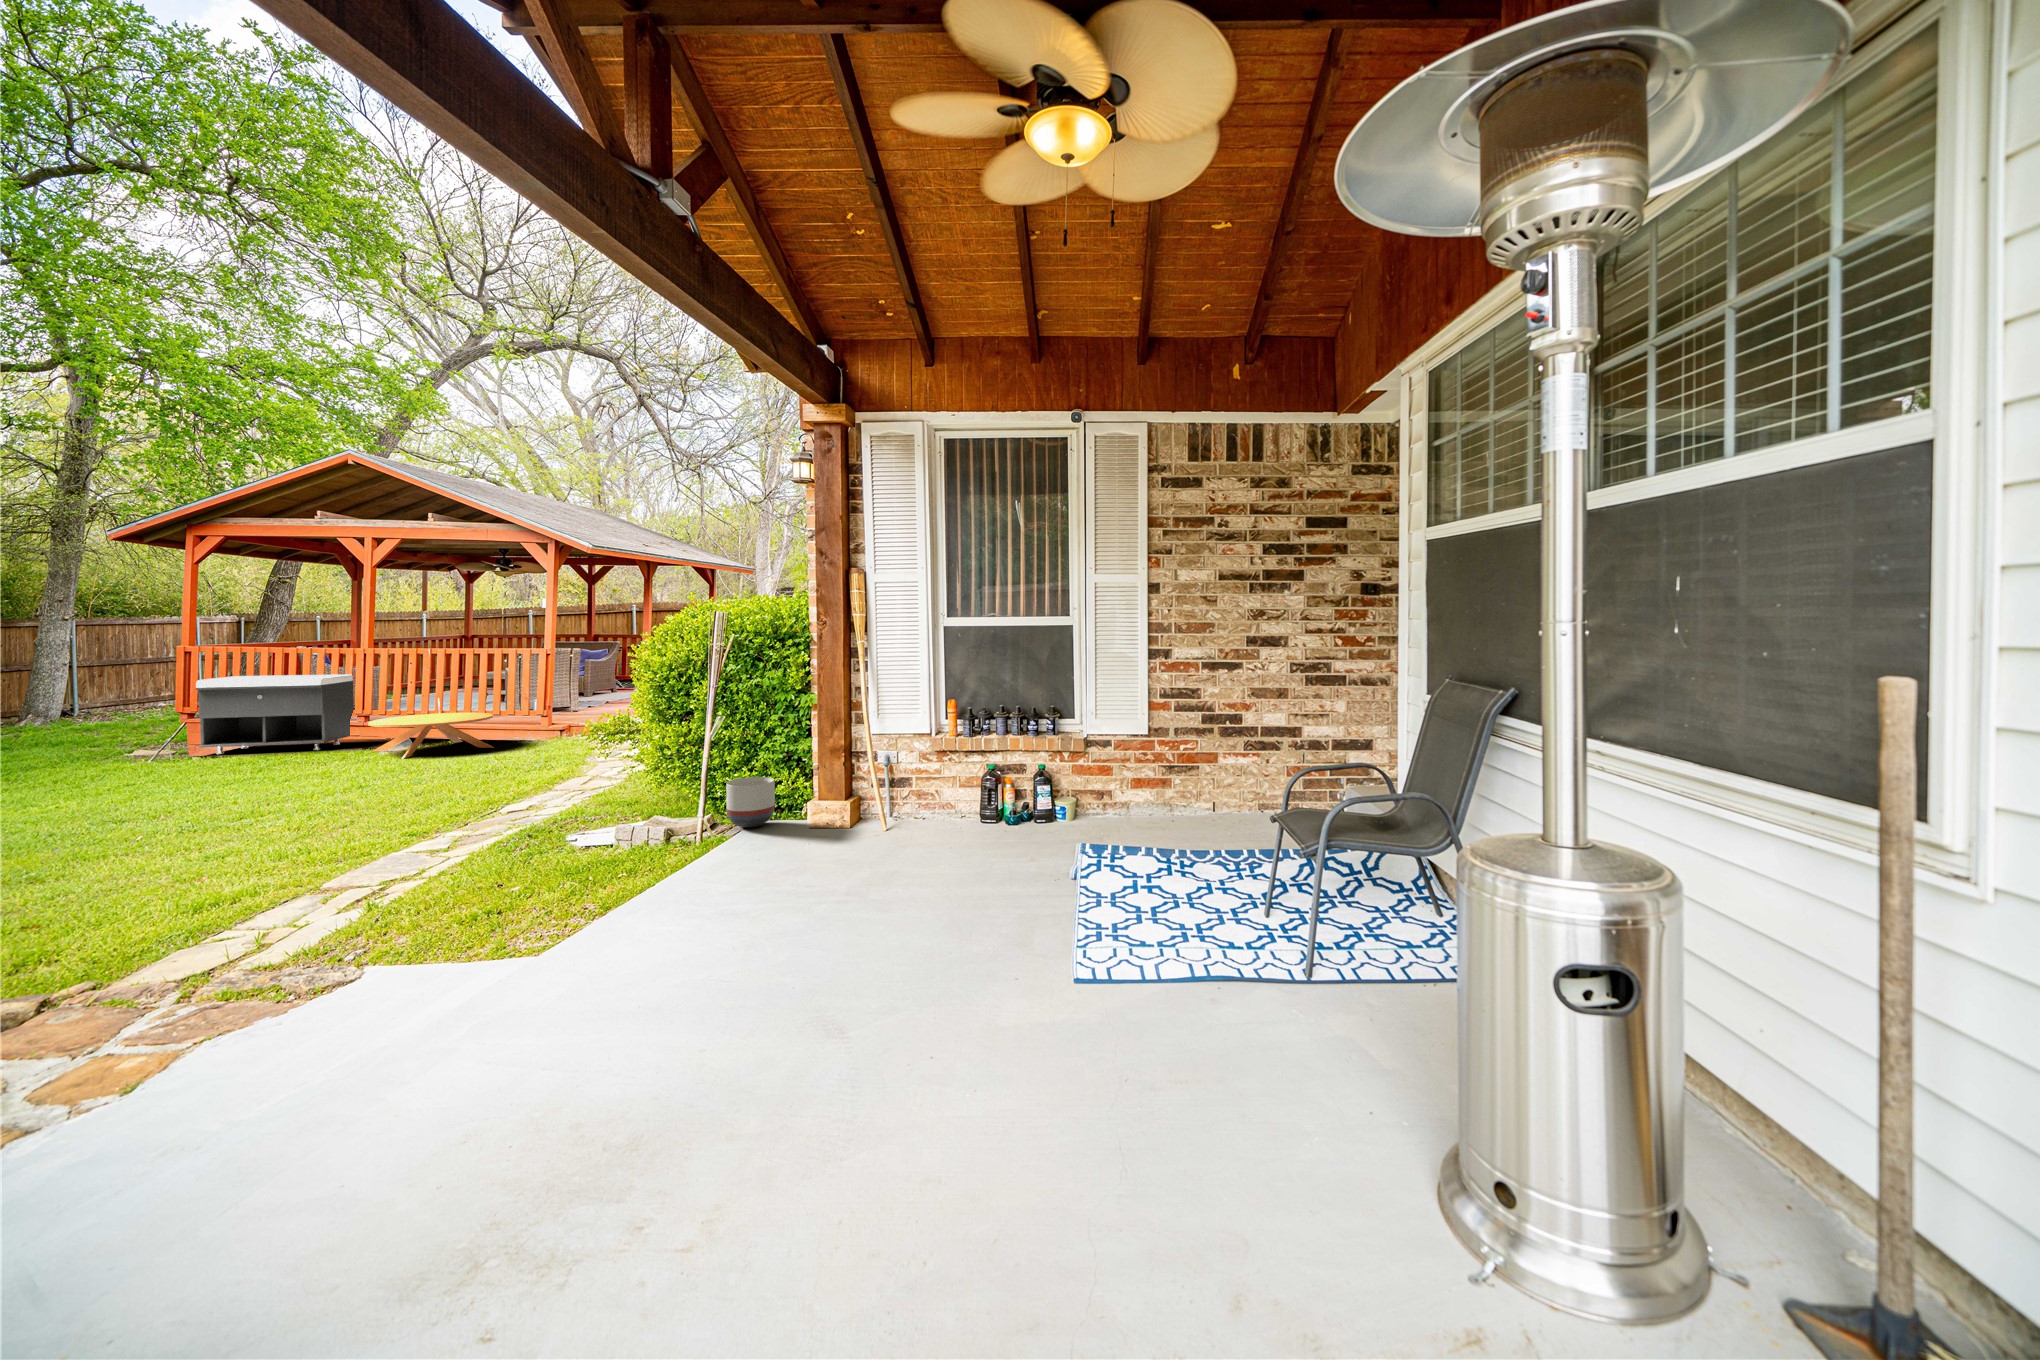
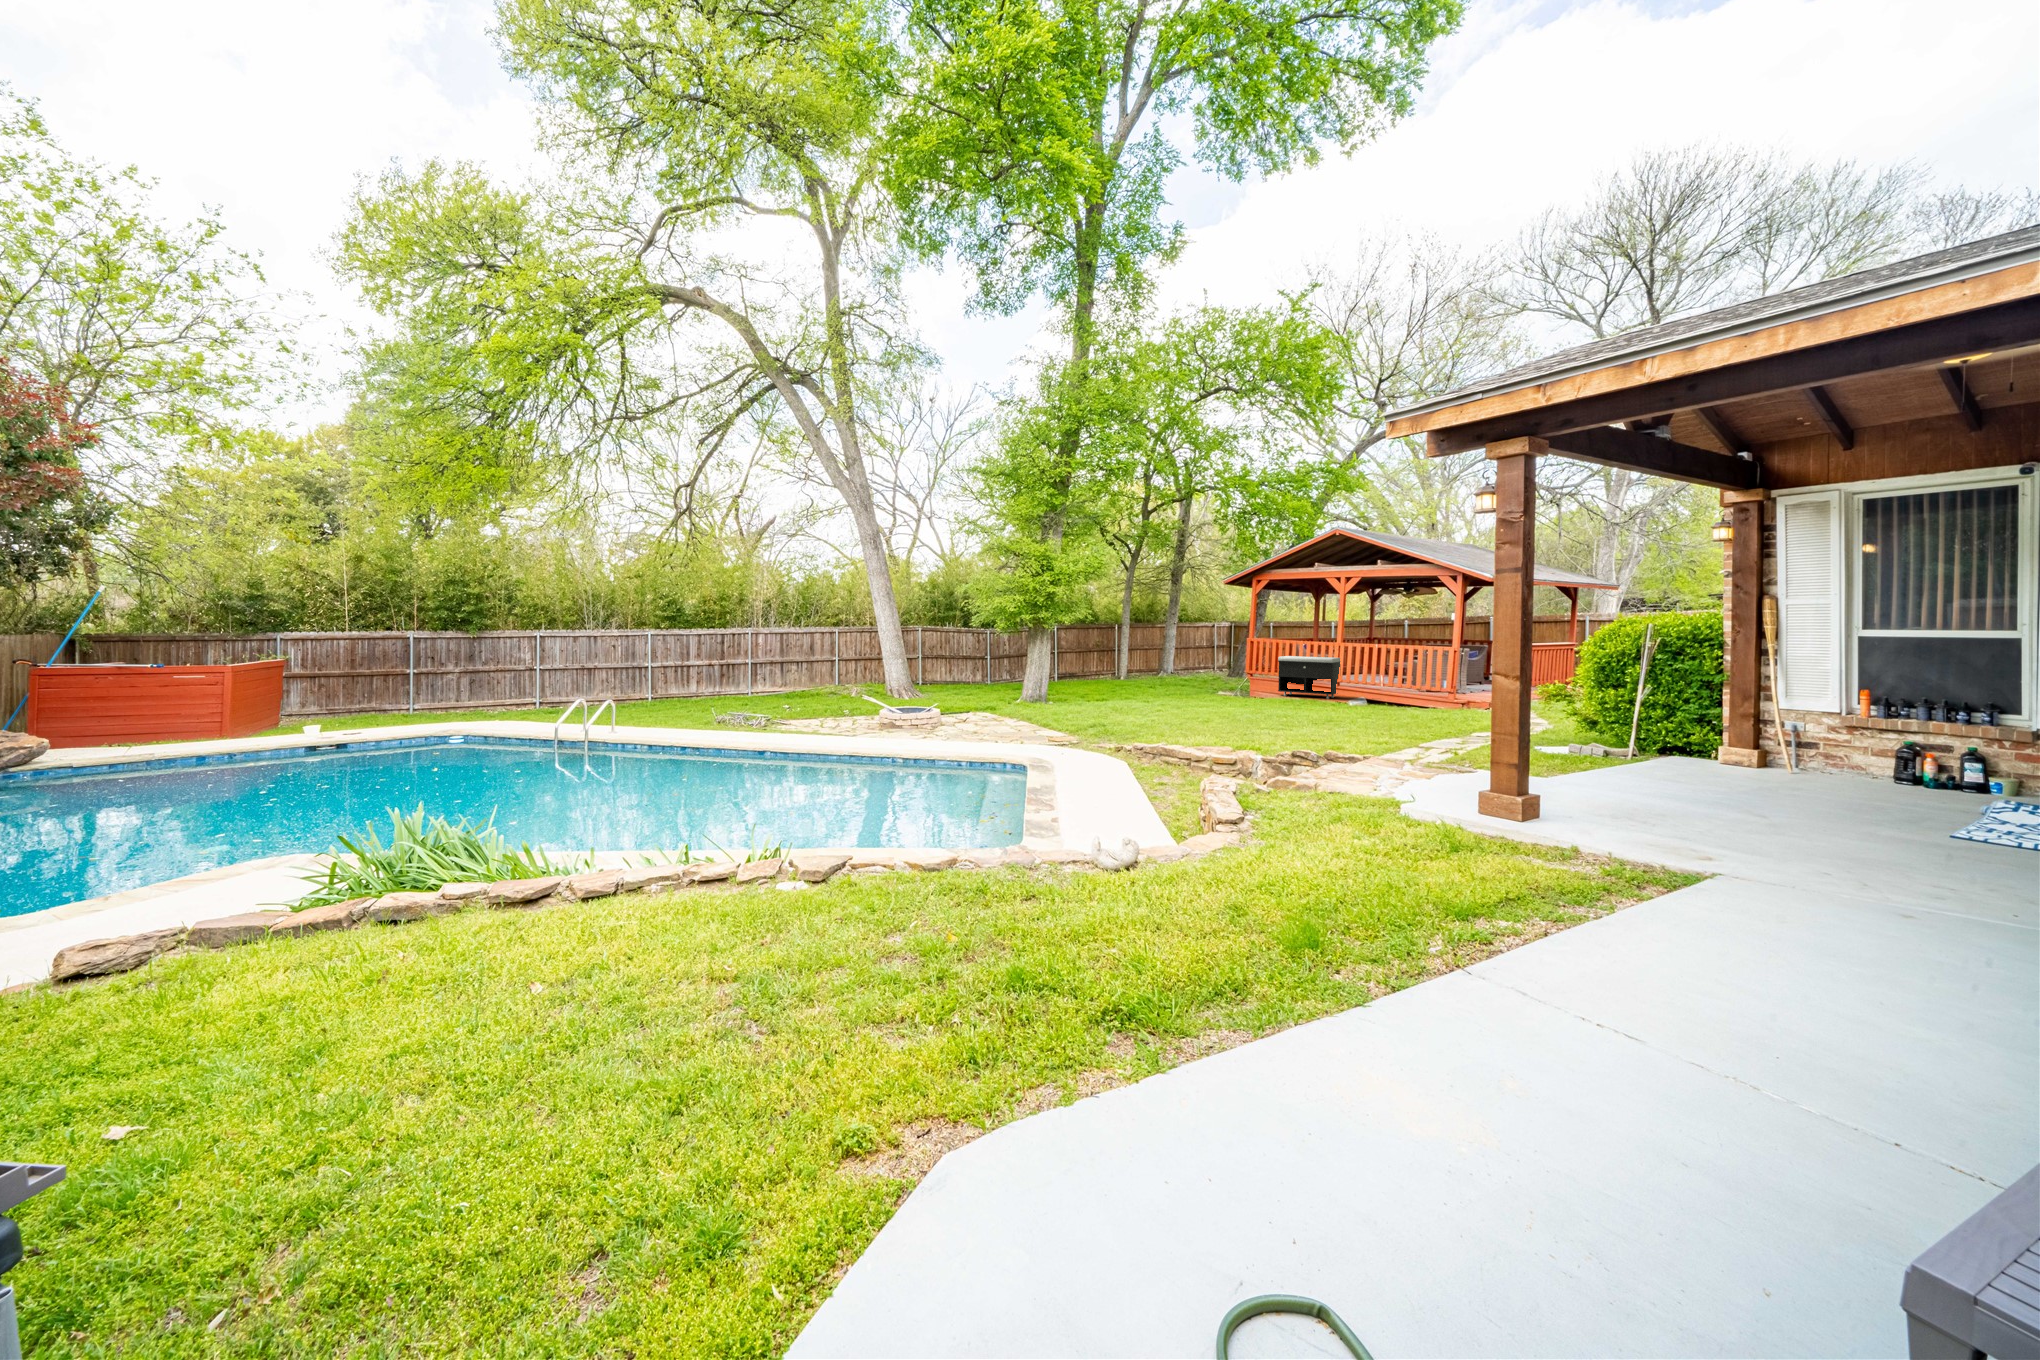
coffee table: present [368,713,494,759] -> none [1359,684,1428,707]
planter: present [726,777,775,827] -> none [1652,729,1690,760]

